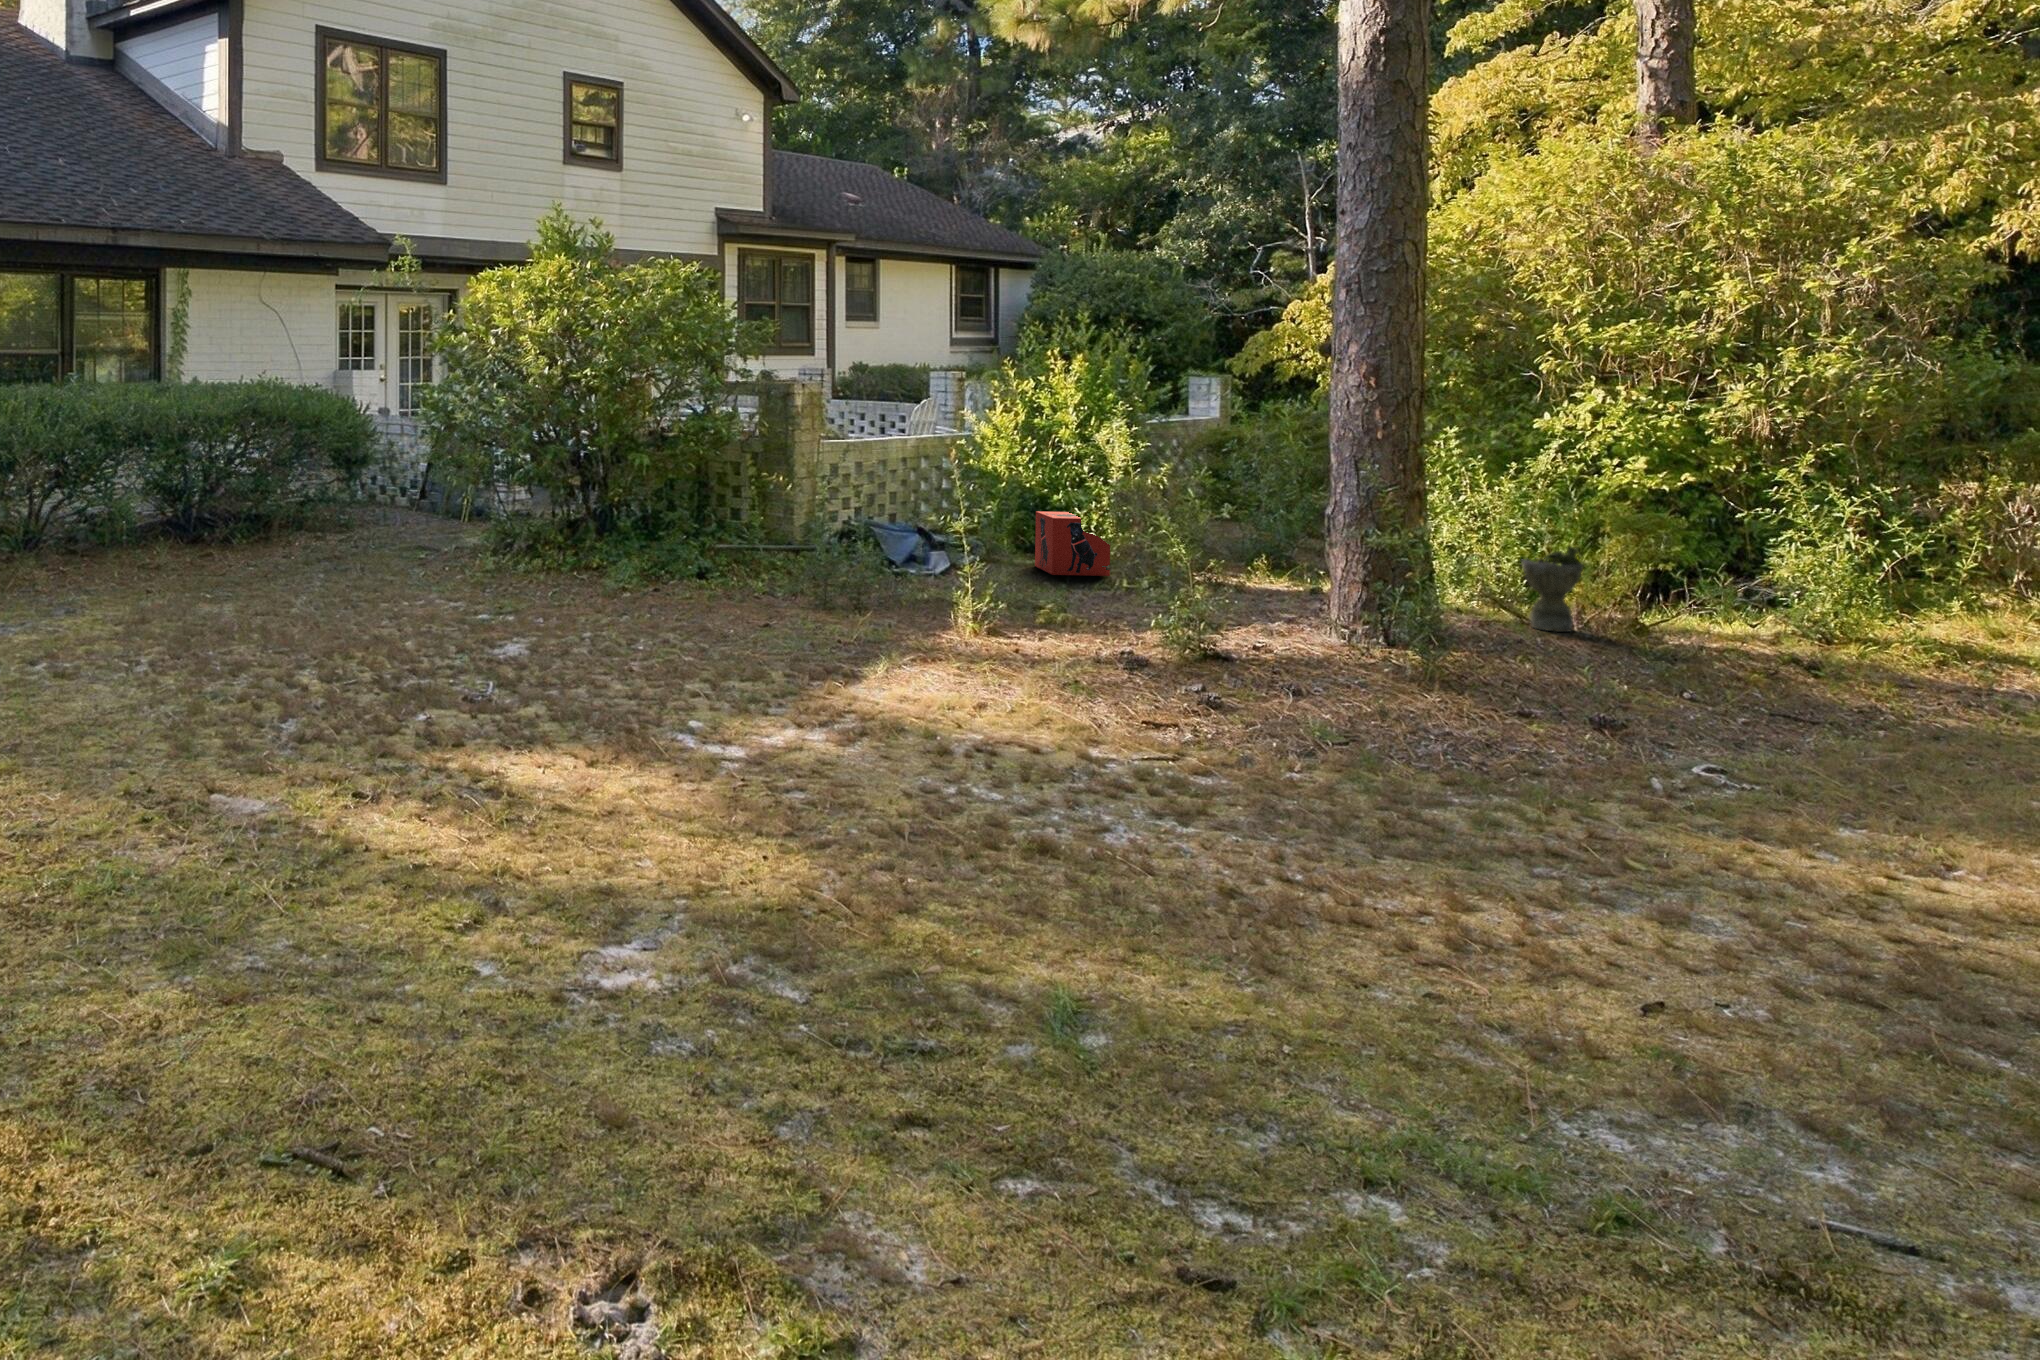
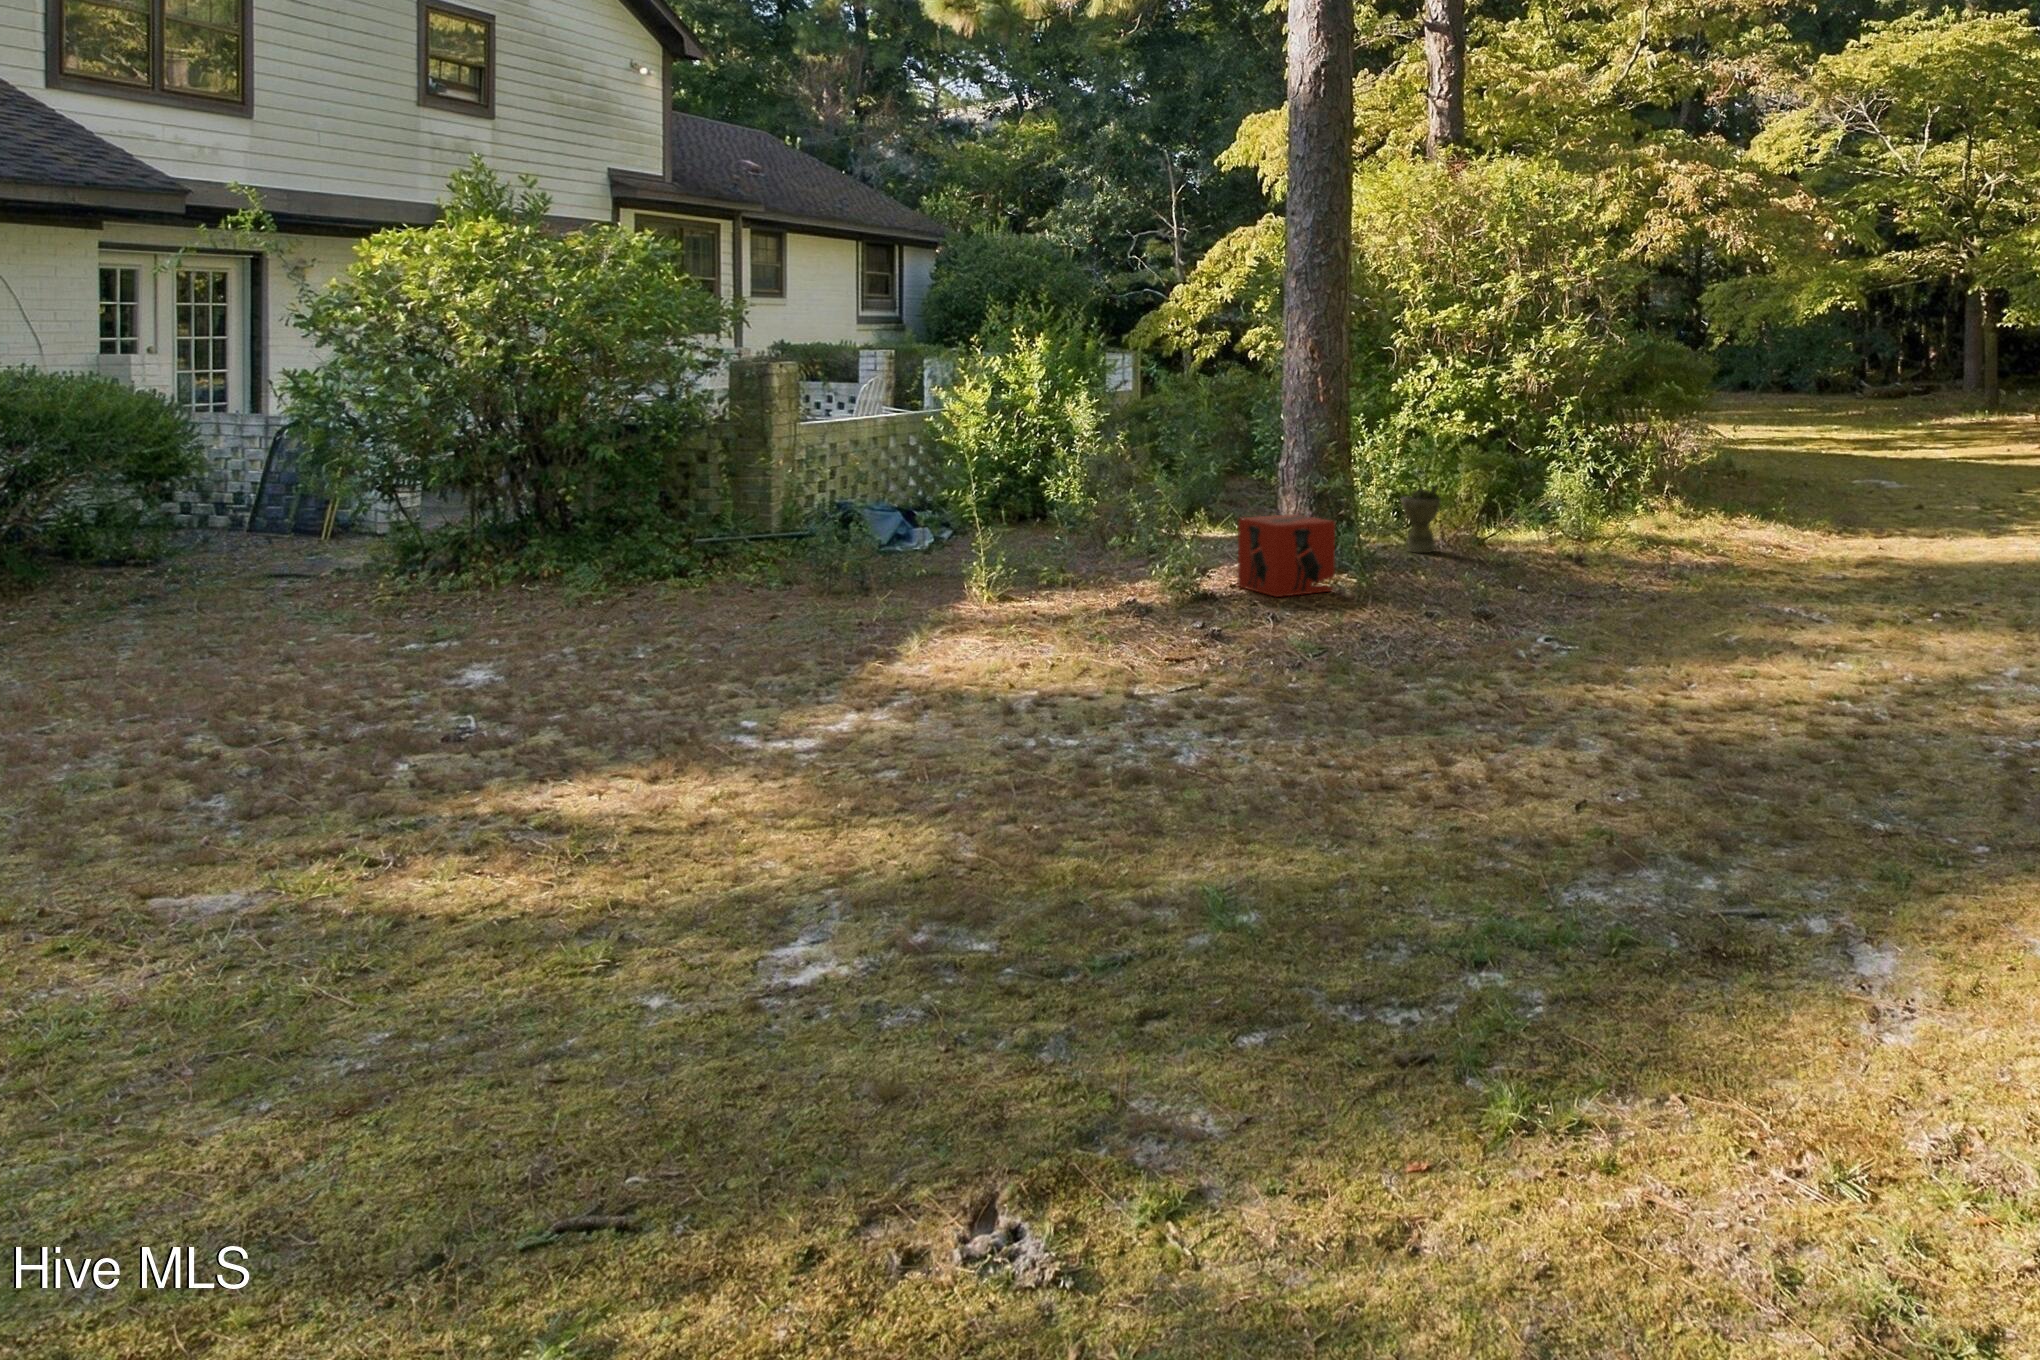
storage box: present [1035,511,1110,576] -> present [1237,514,1335,597]

